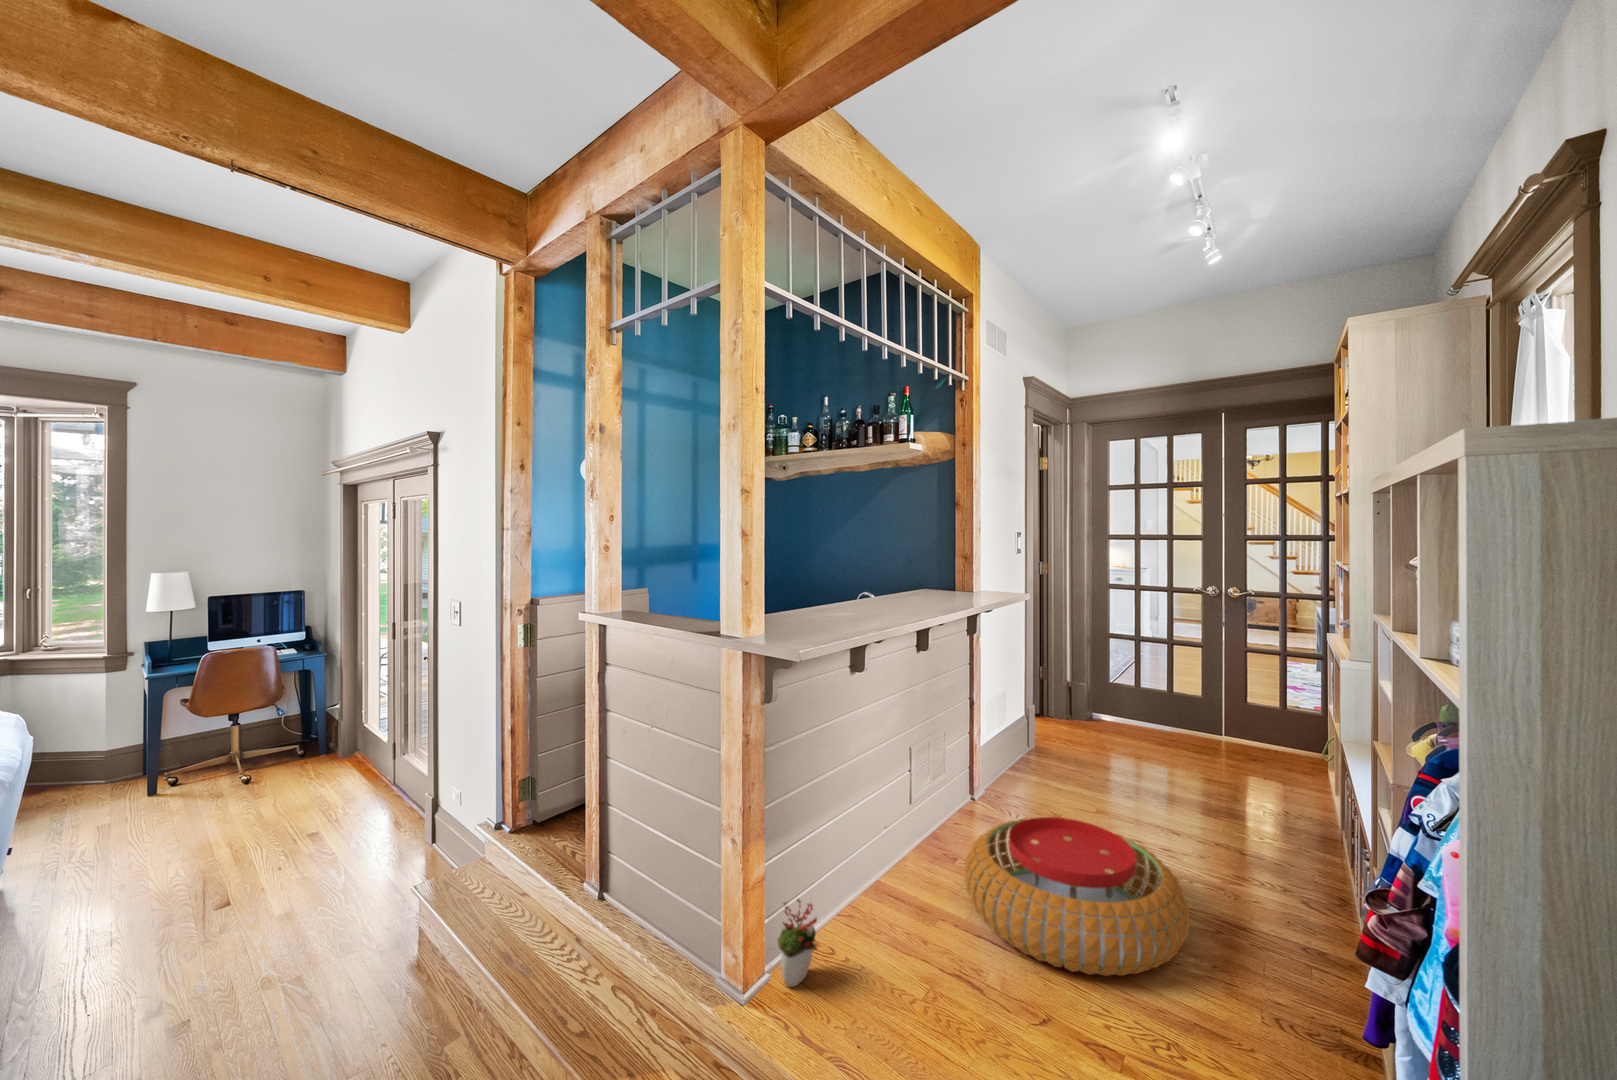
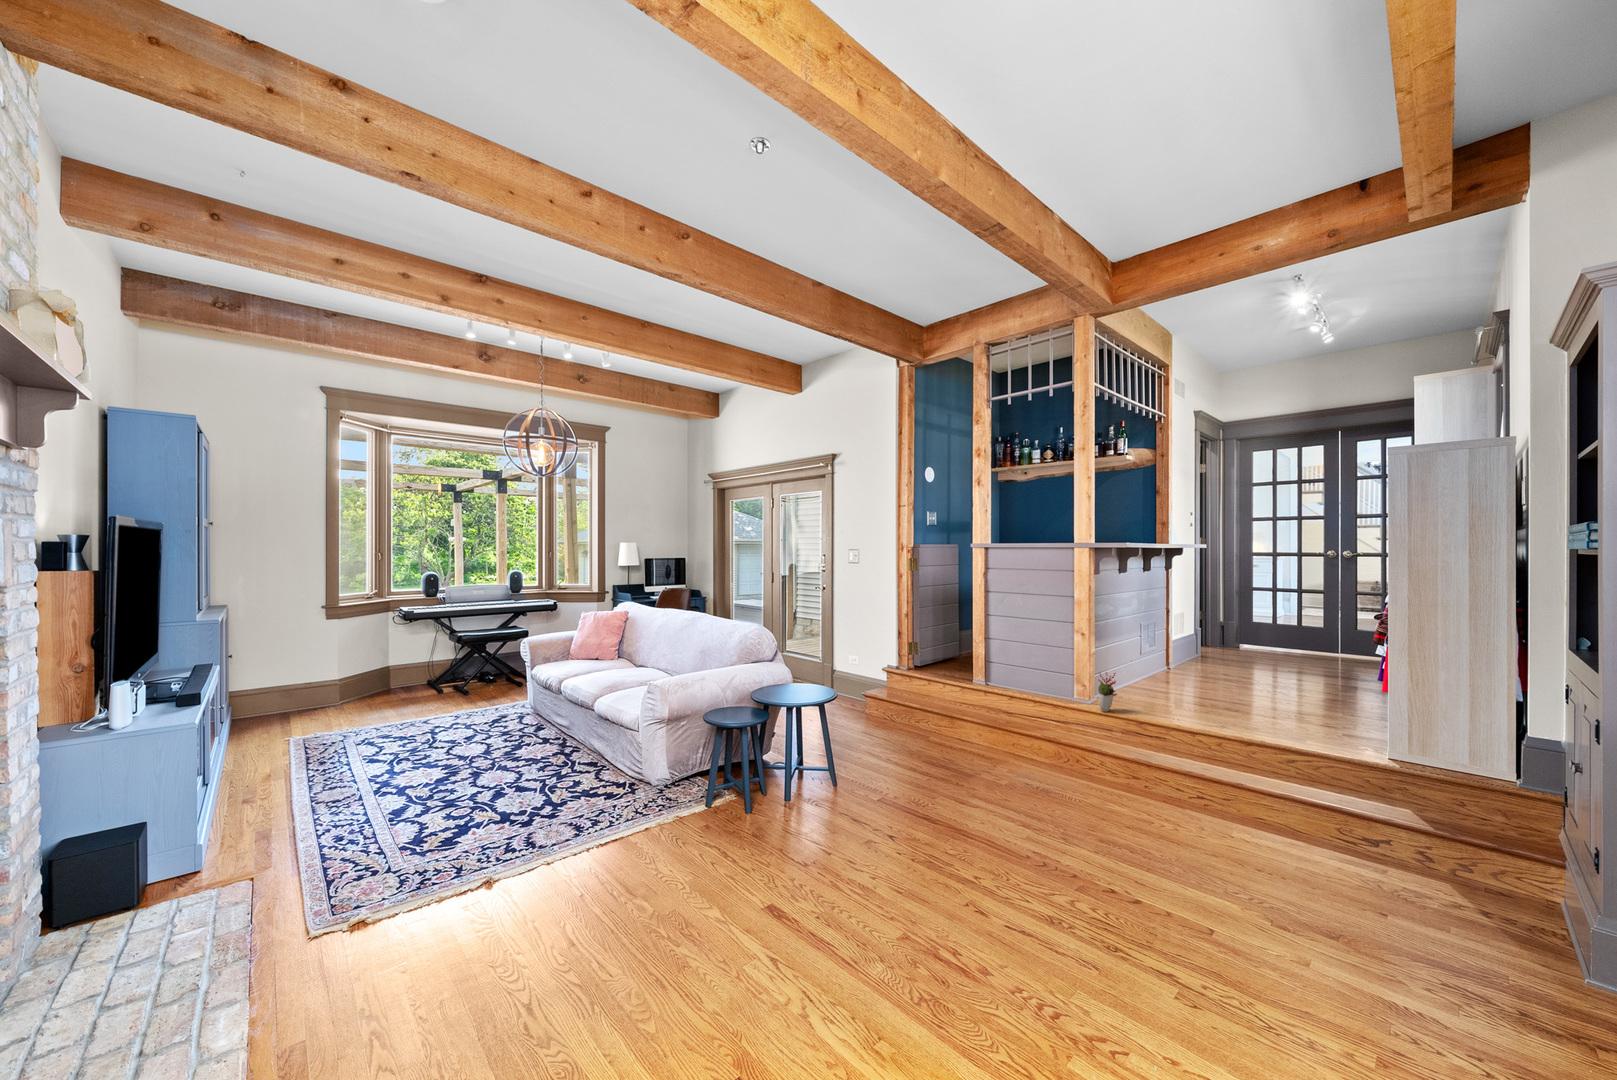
pouf: present [965,817,1190,976] -> none [1180,658,1308,712]

